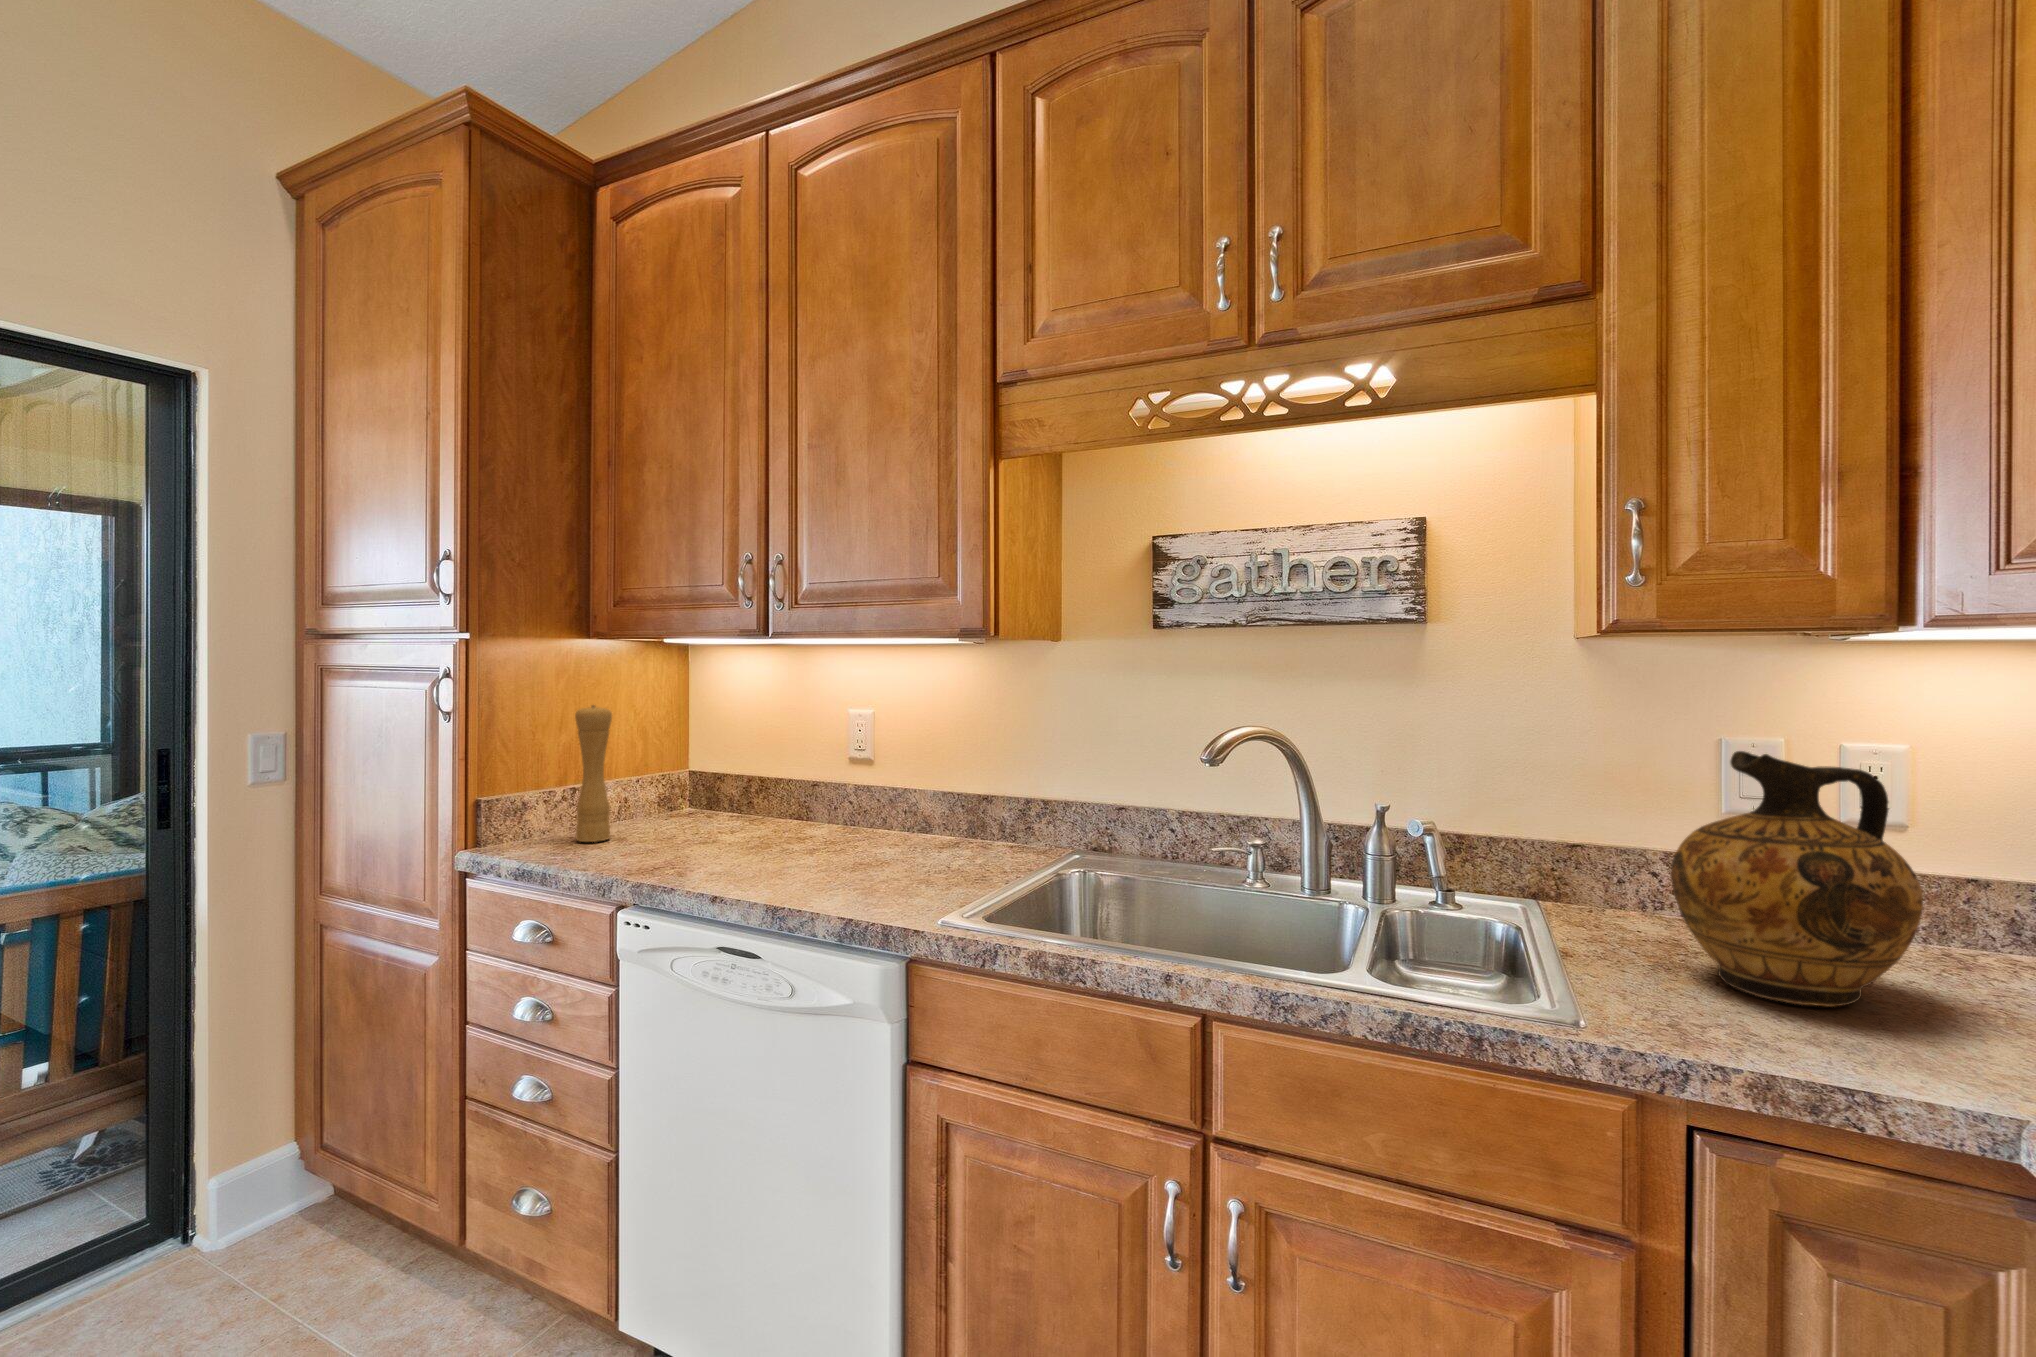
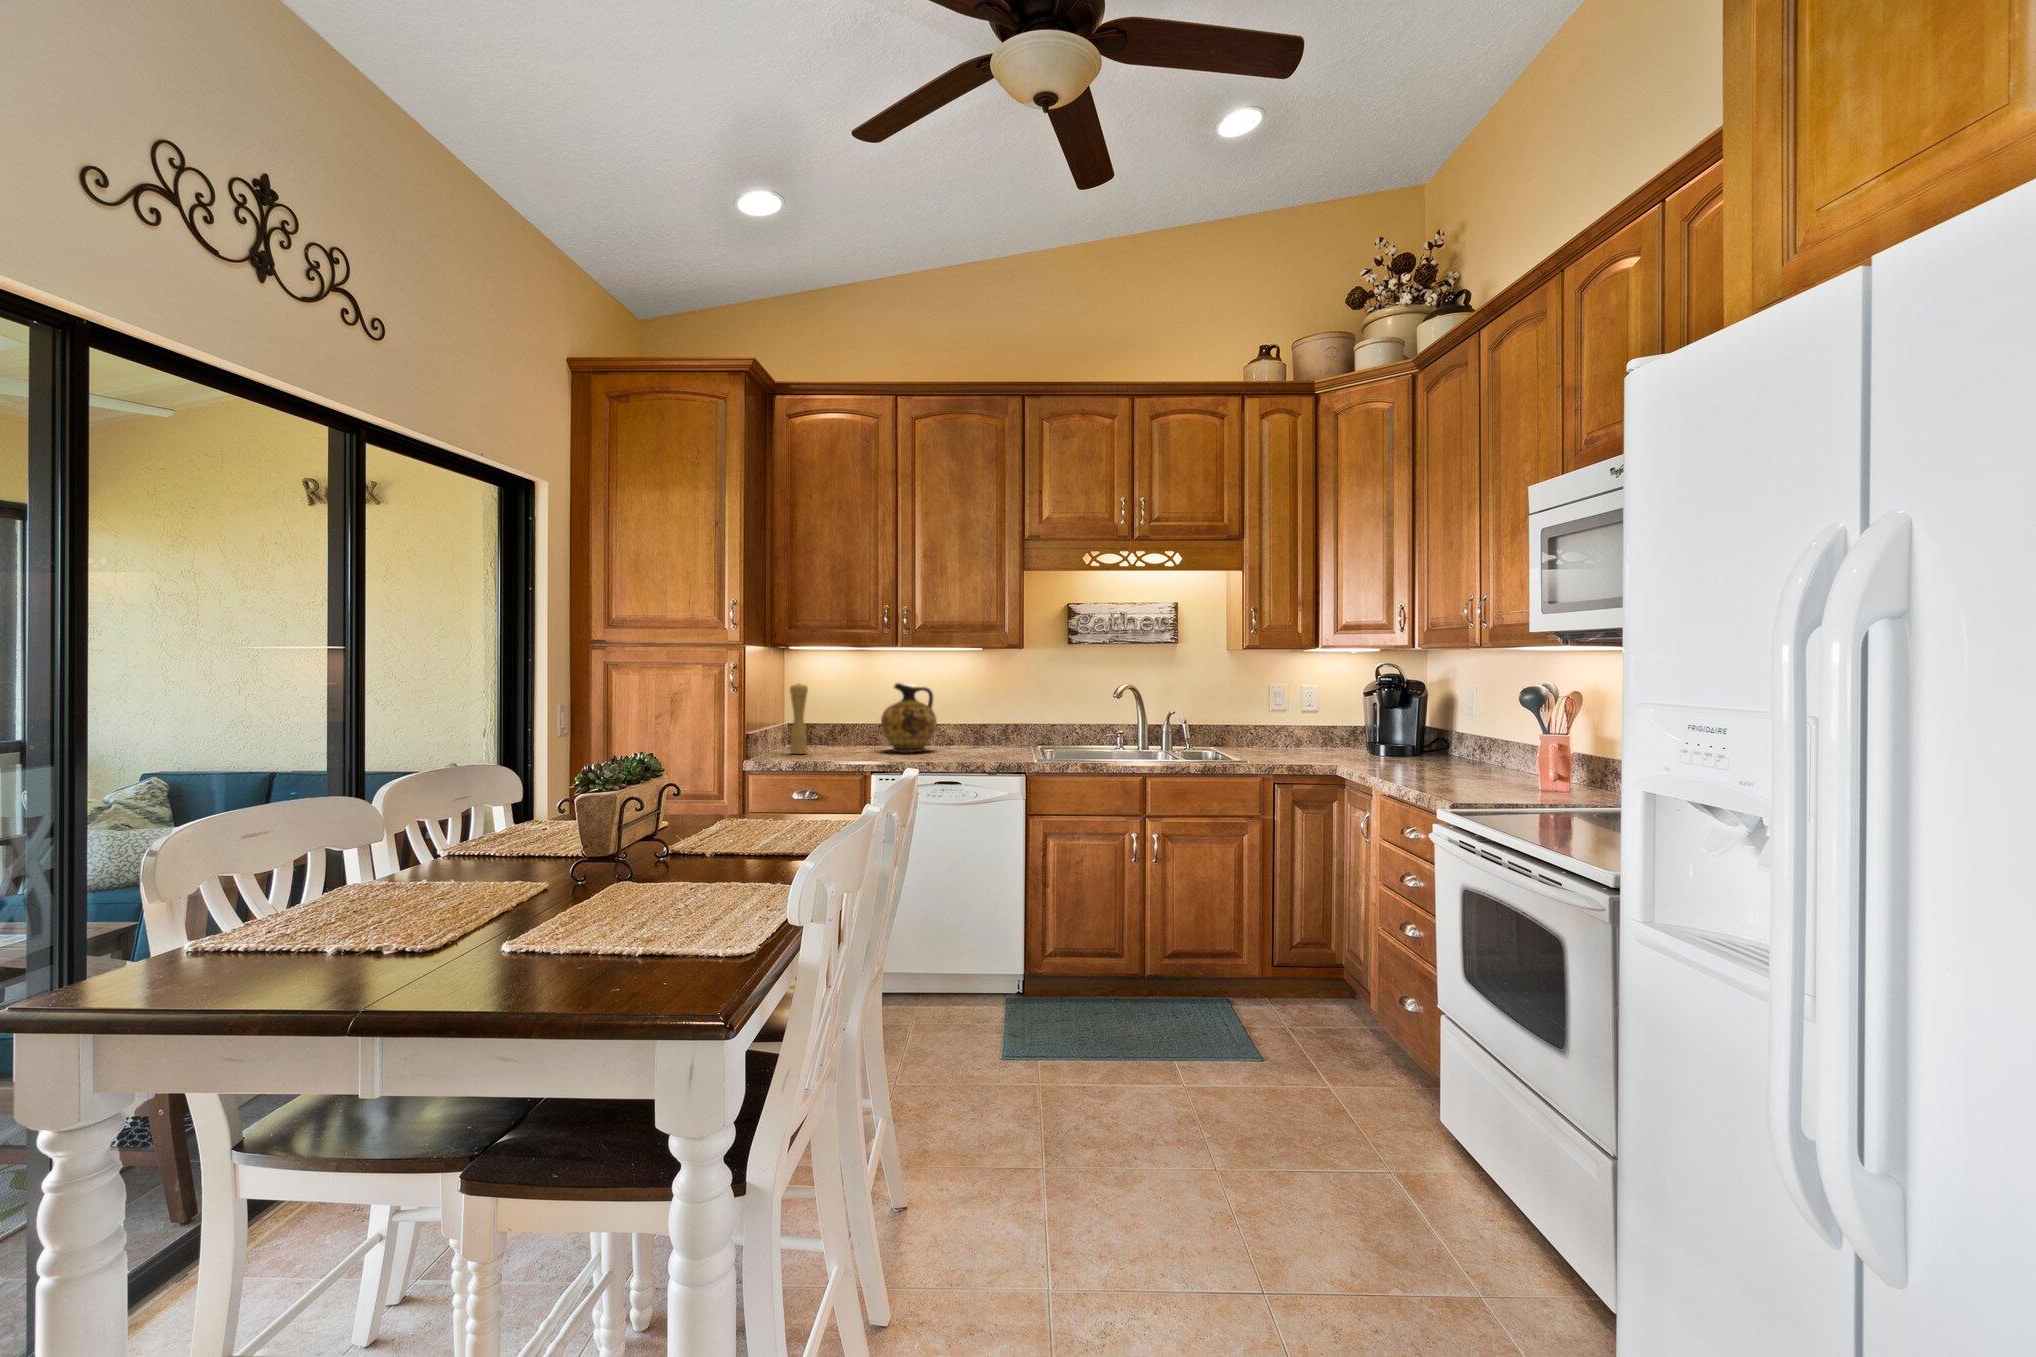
ceramic jug: present [1671,751,1923,1007] -> present [881,683,937,752]

